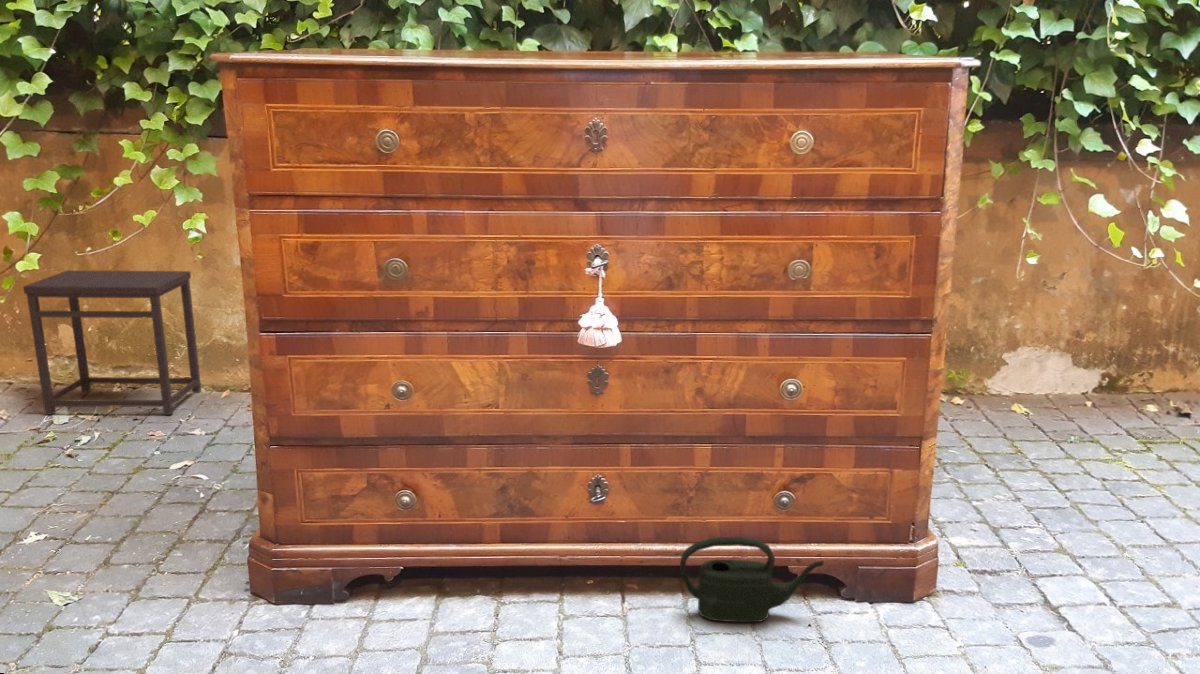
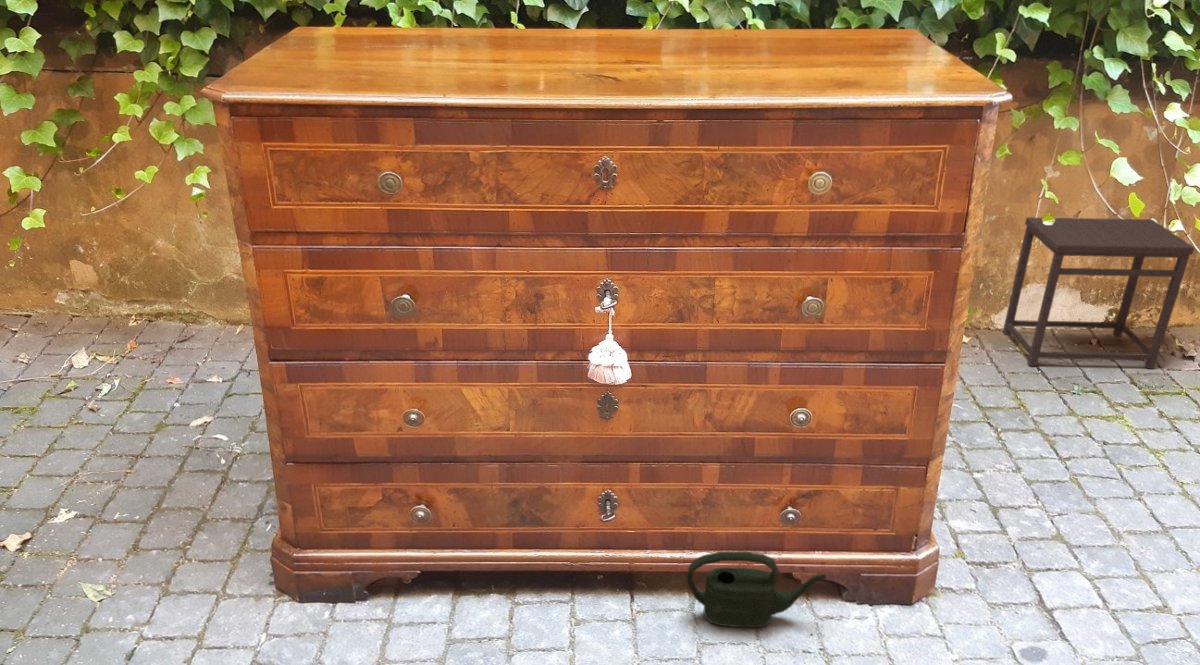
side table: present [23,270,201,415] -> present [1003,217,1194,368]

